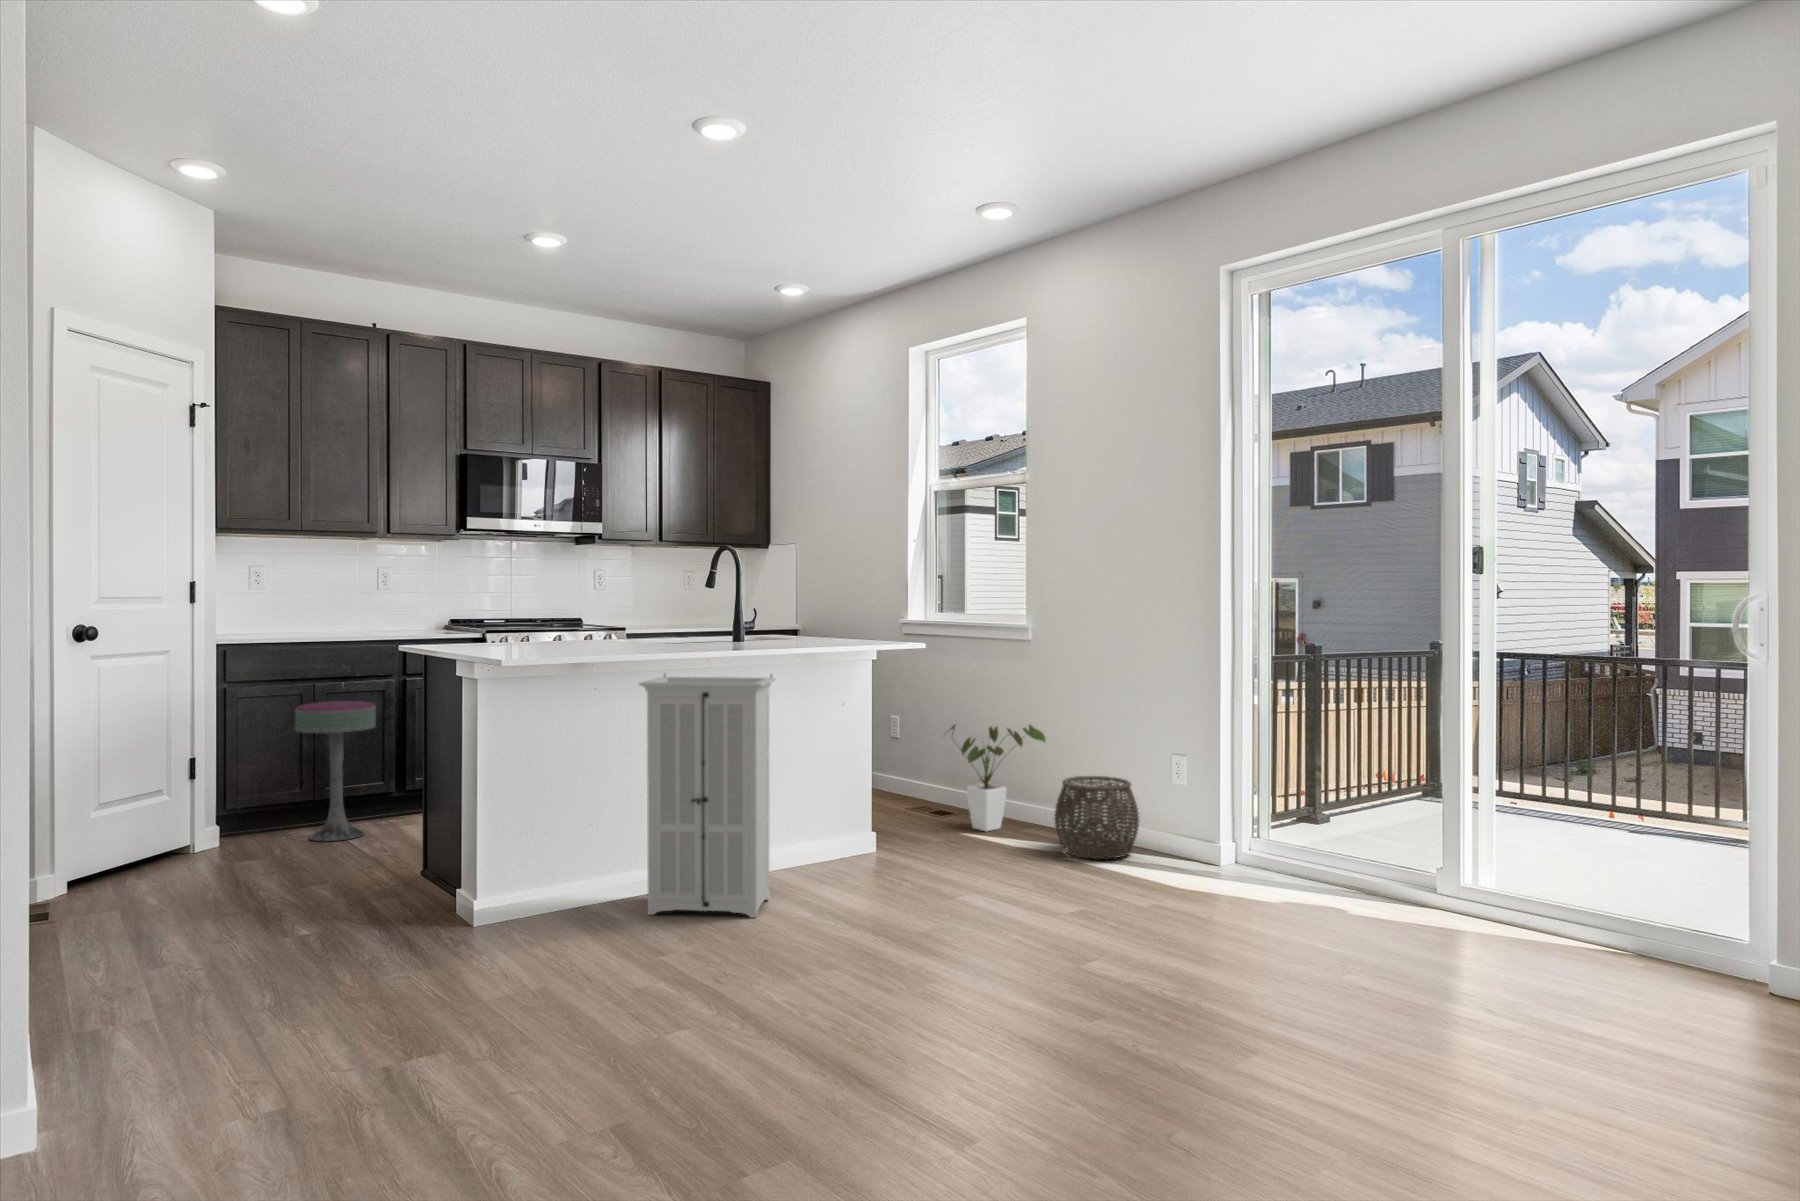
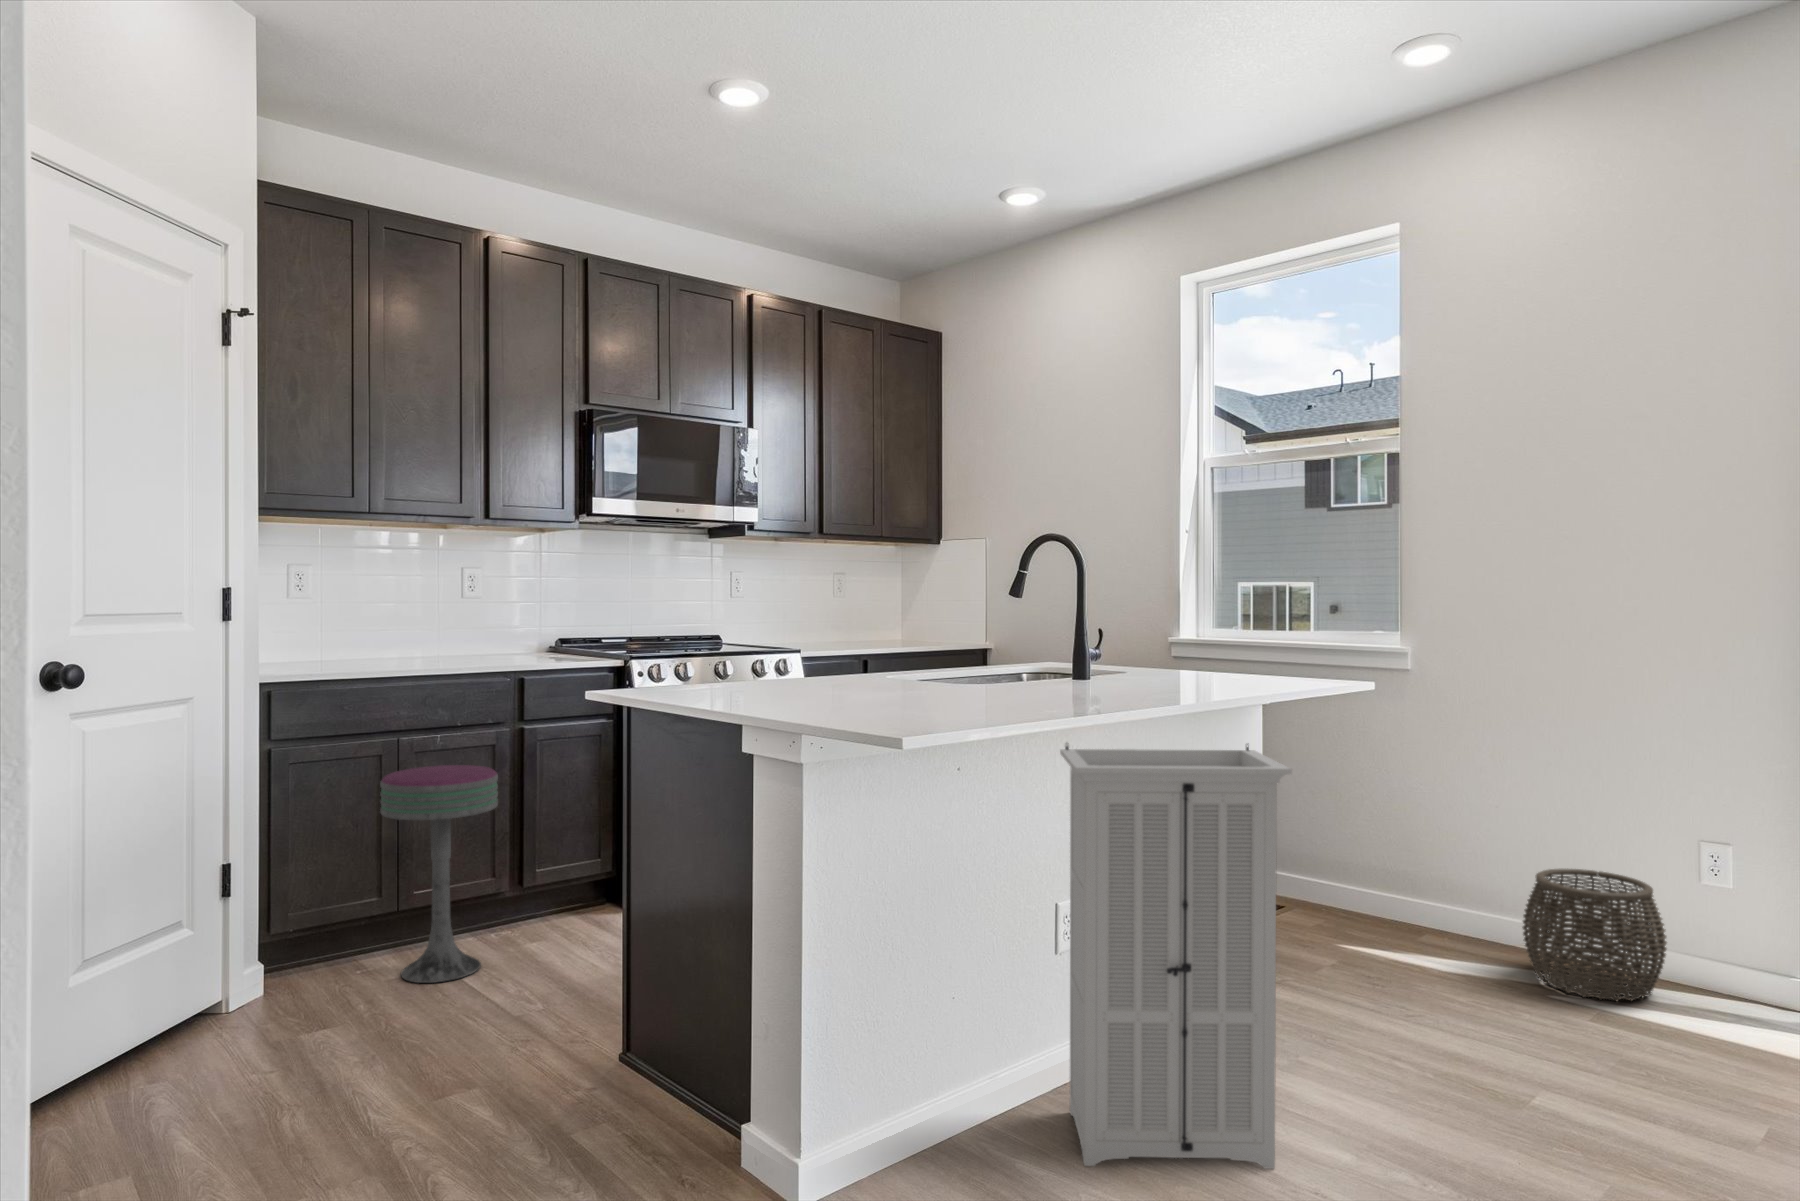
house plant: present [951,725,1046,831] -> none [1316,788,1457,942]

